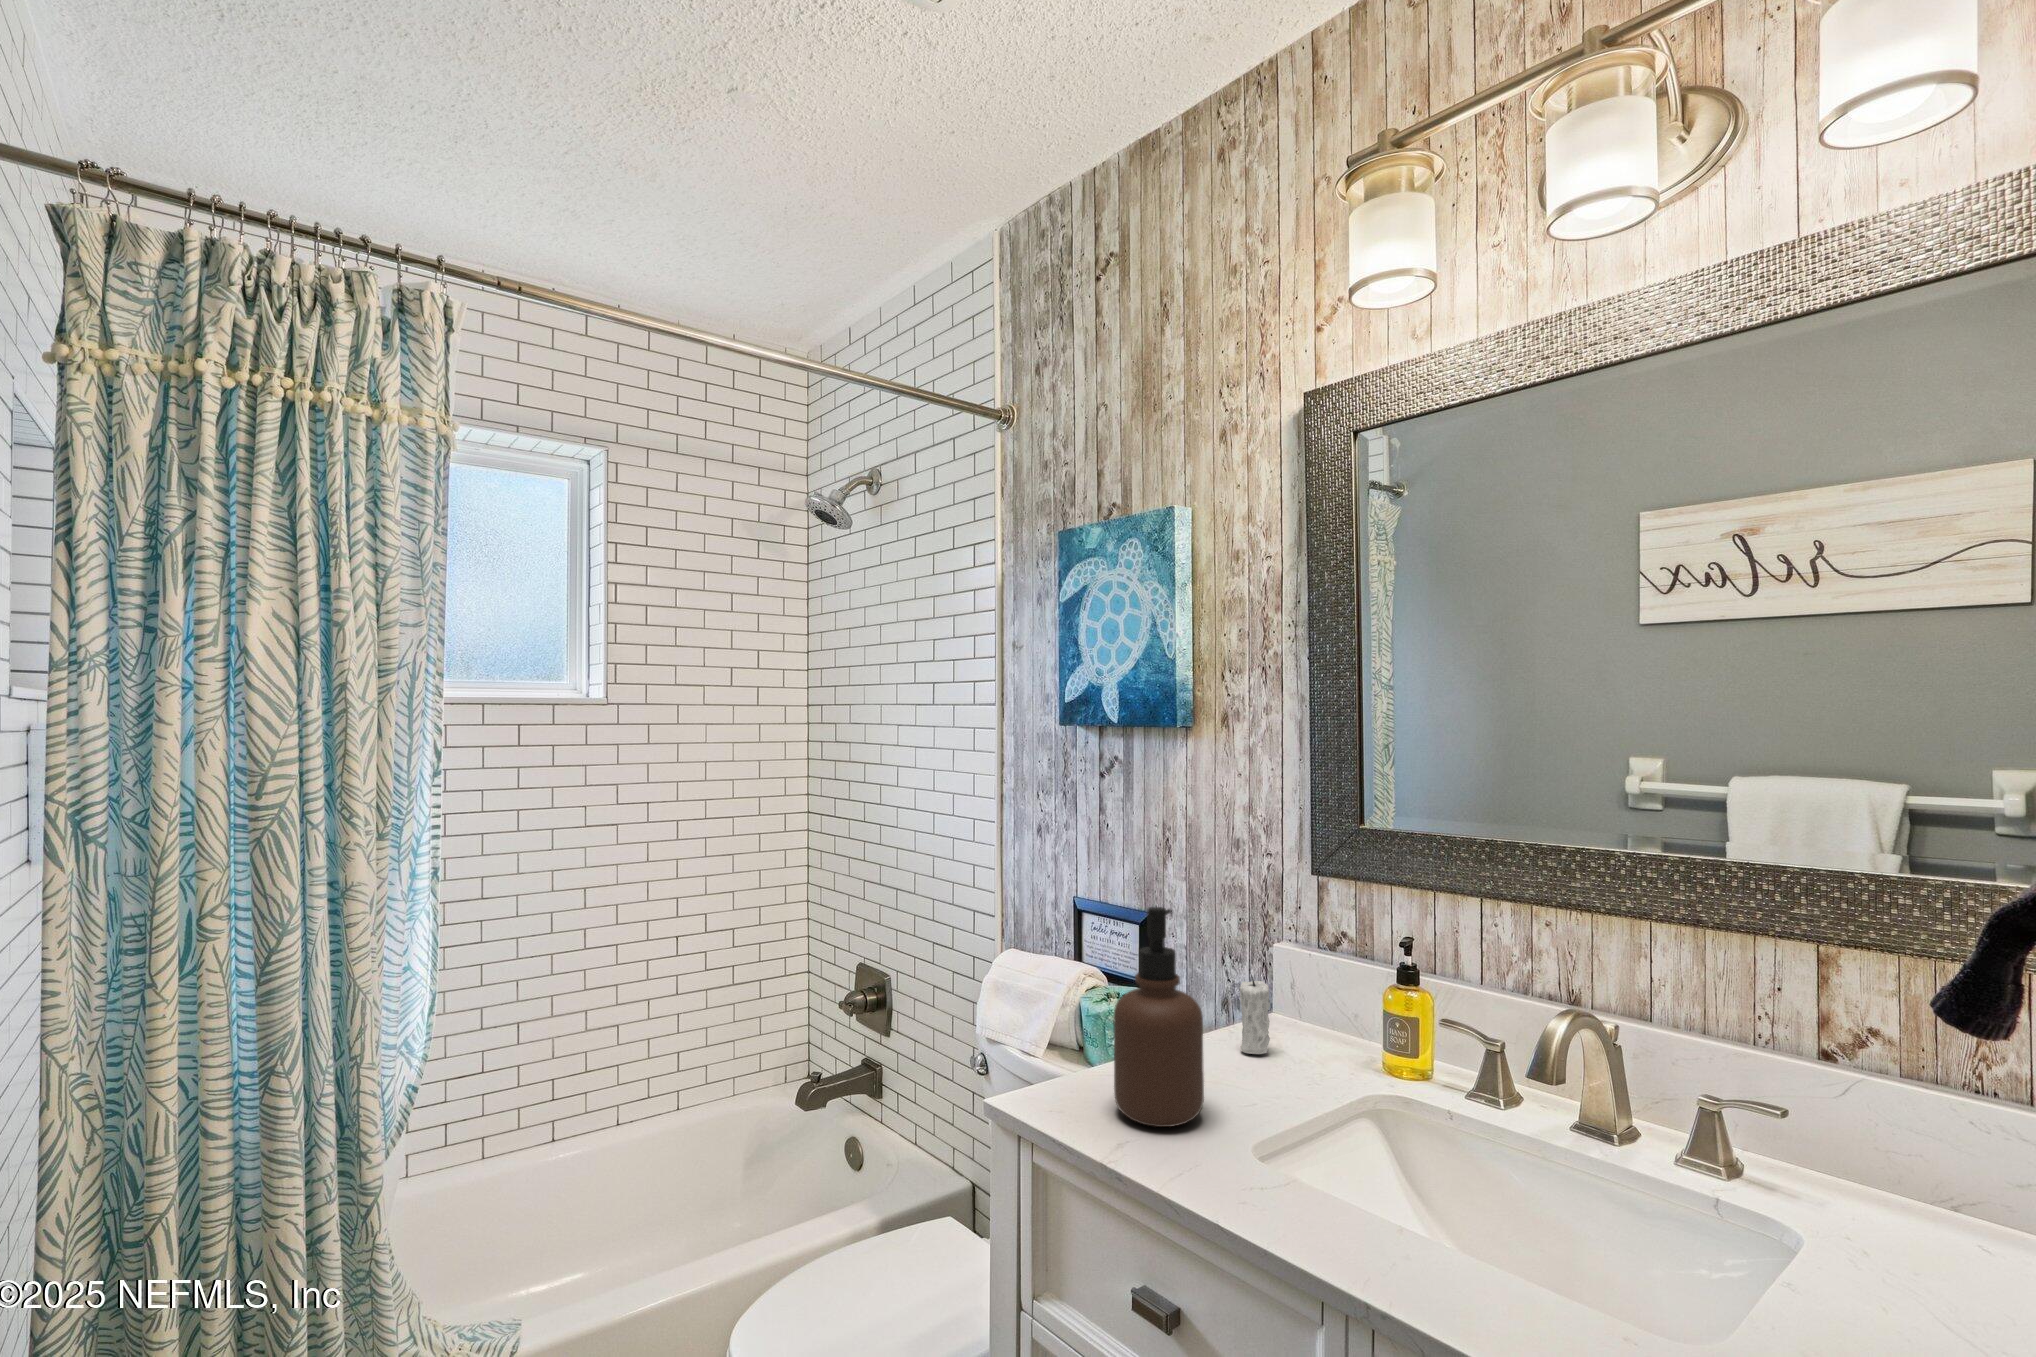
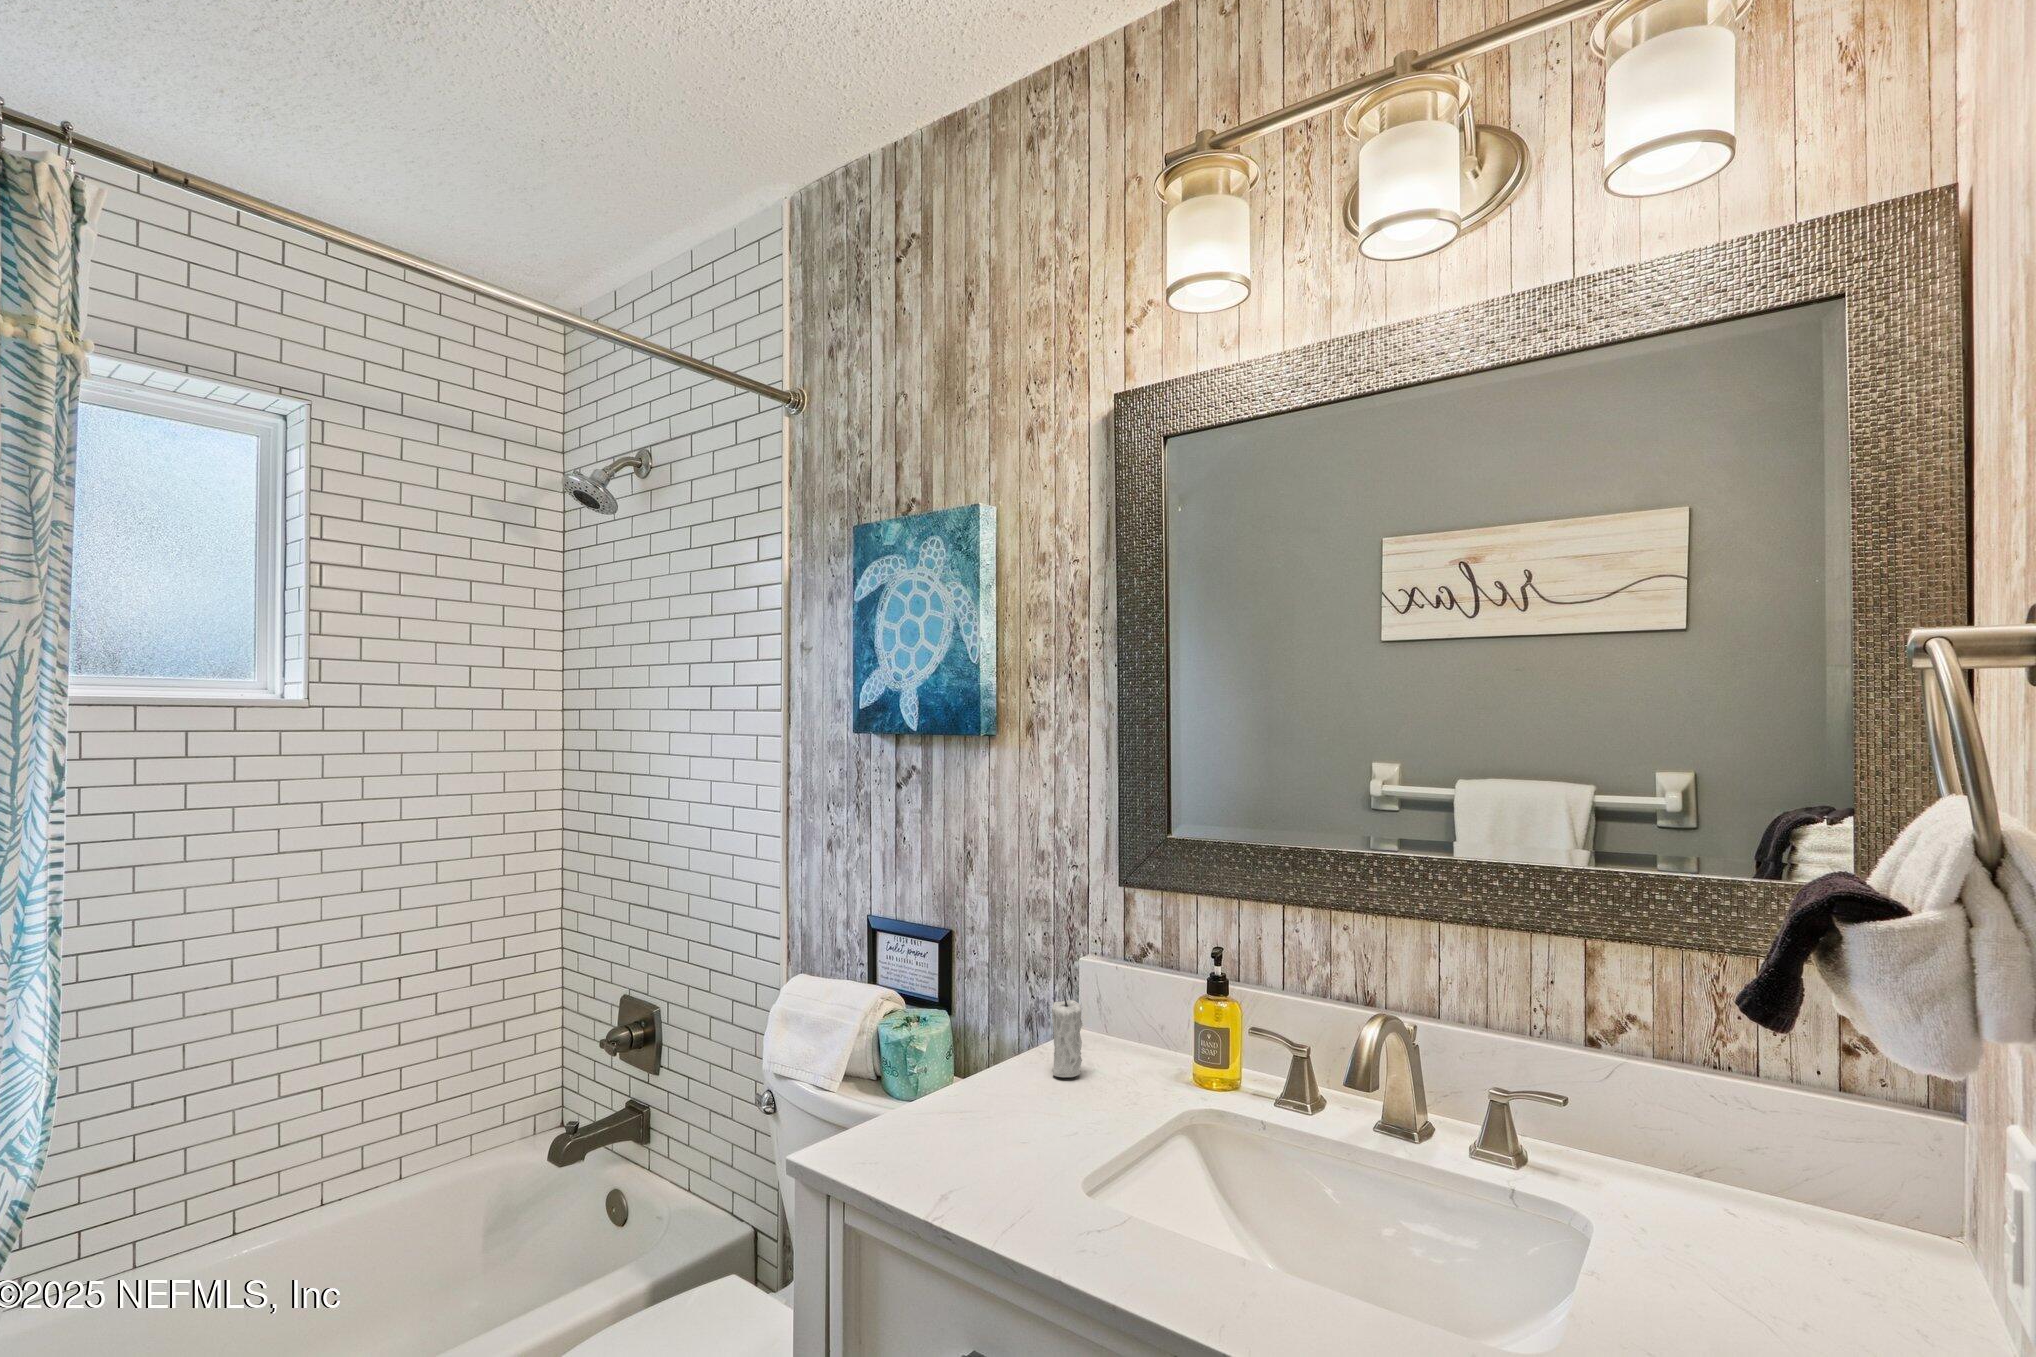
soap dispenser: present [1113,907,1204,1127] -> none [927,932,1023,1172]

